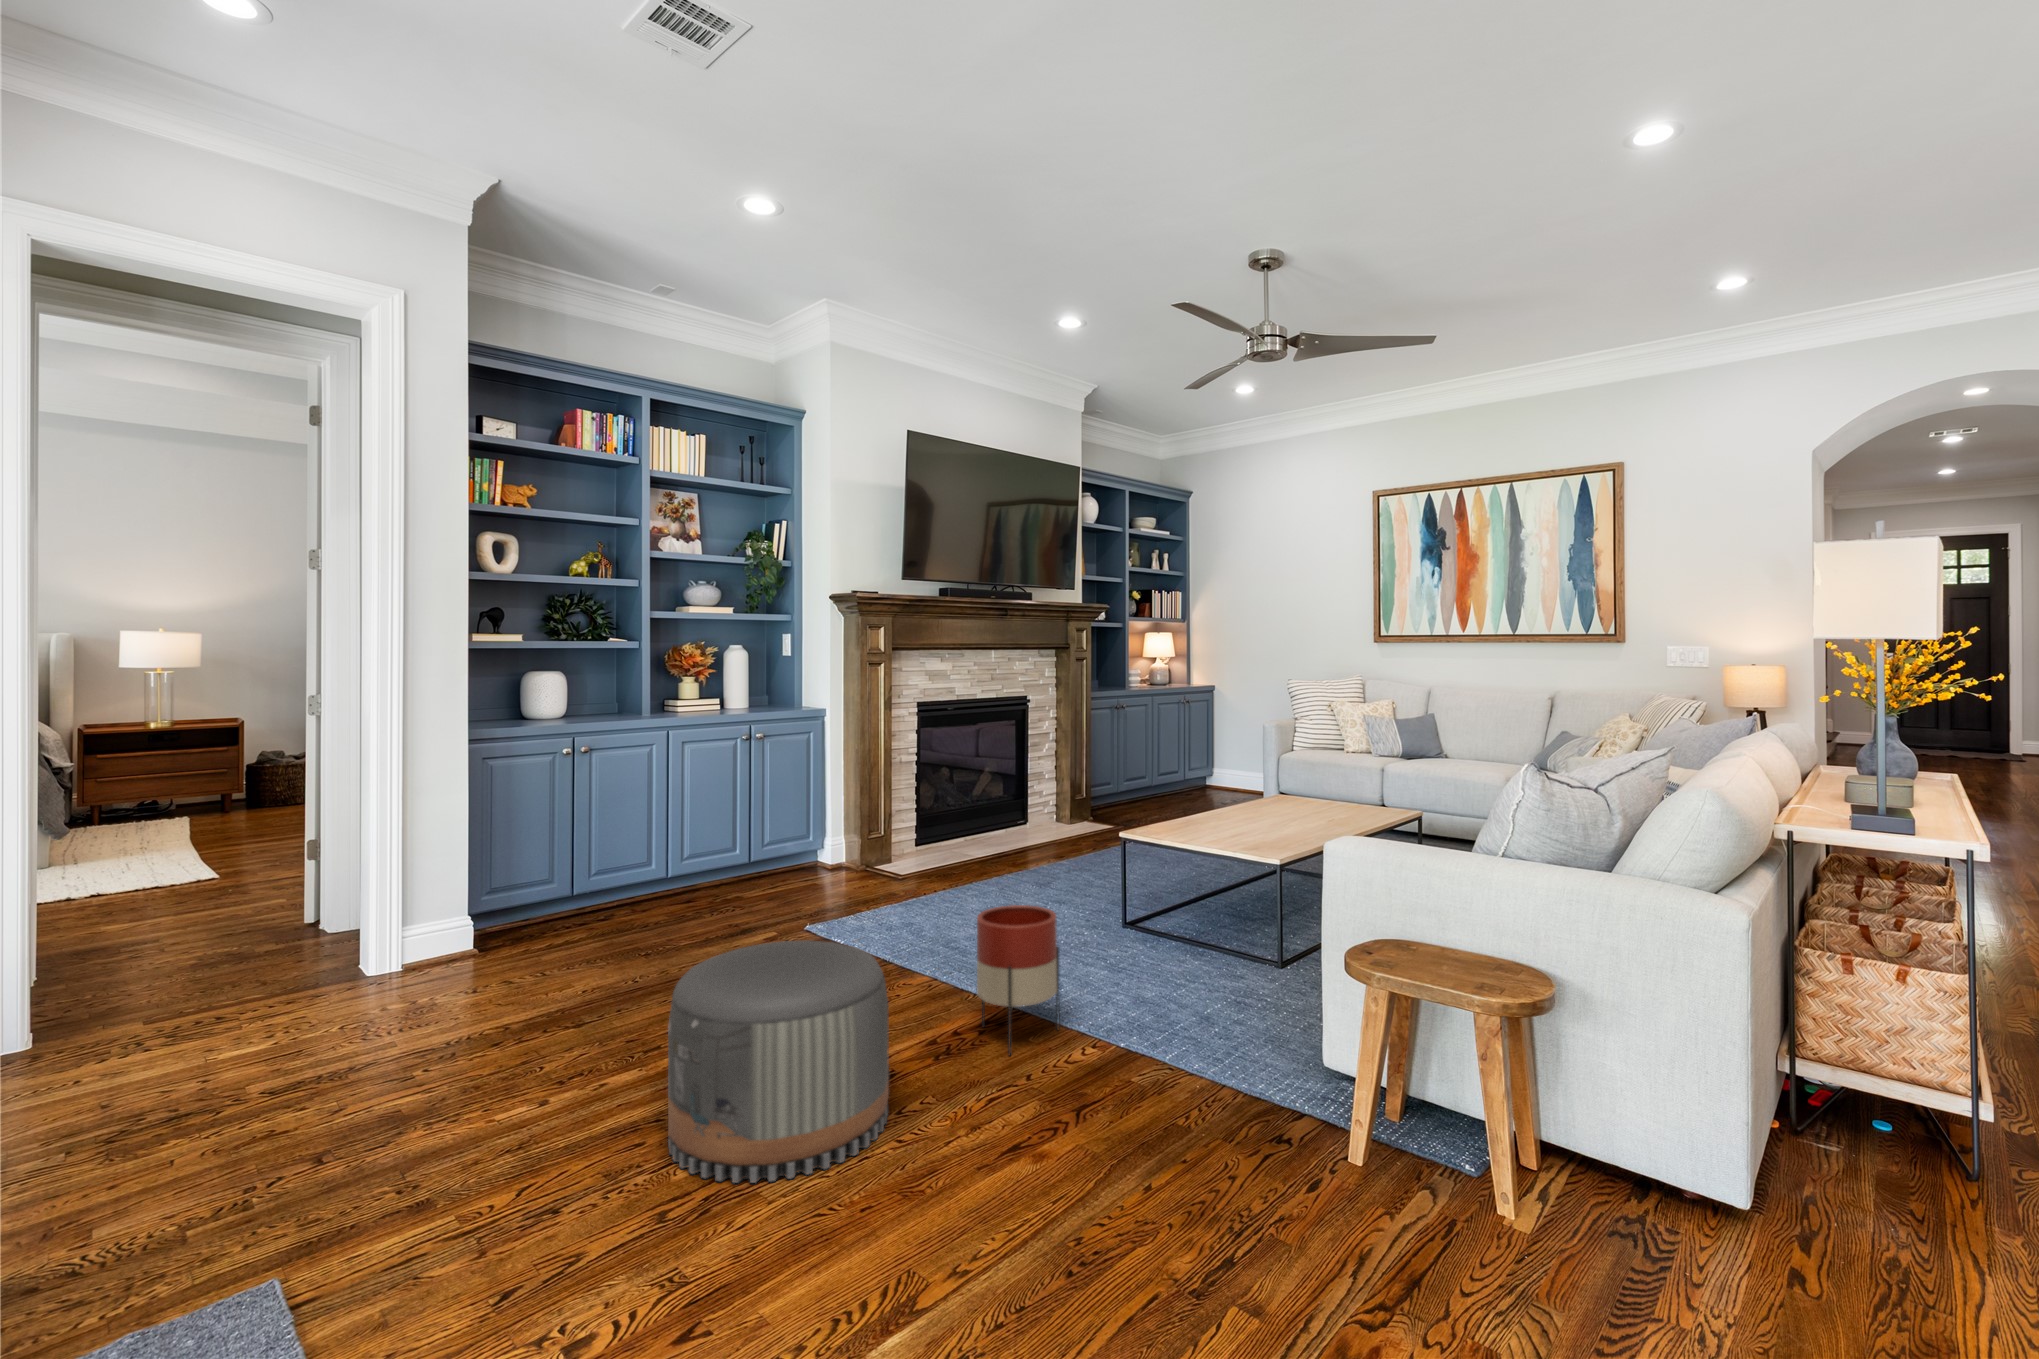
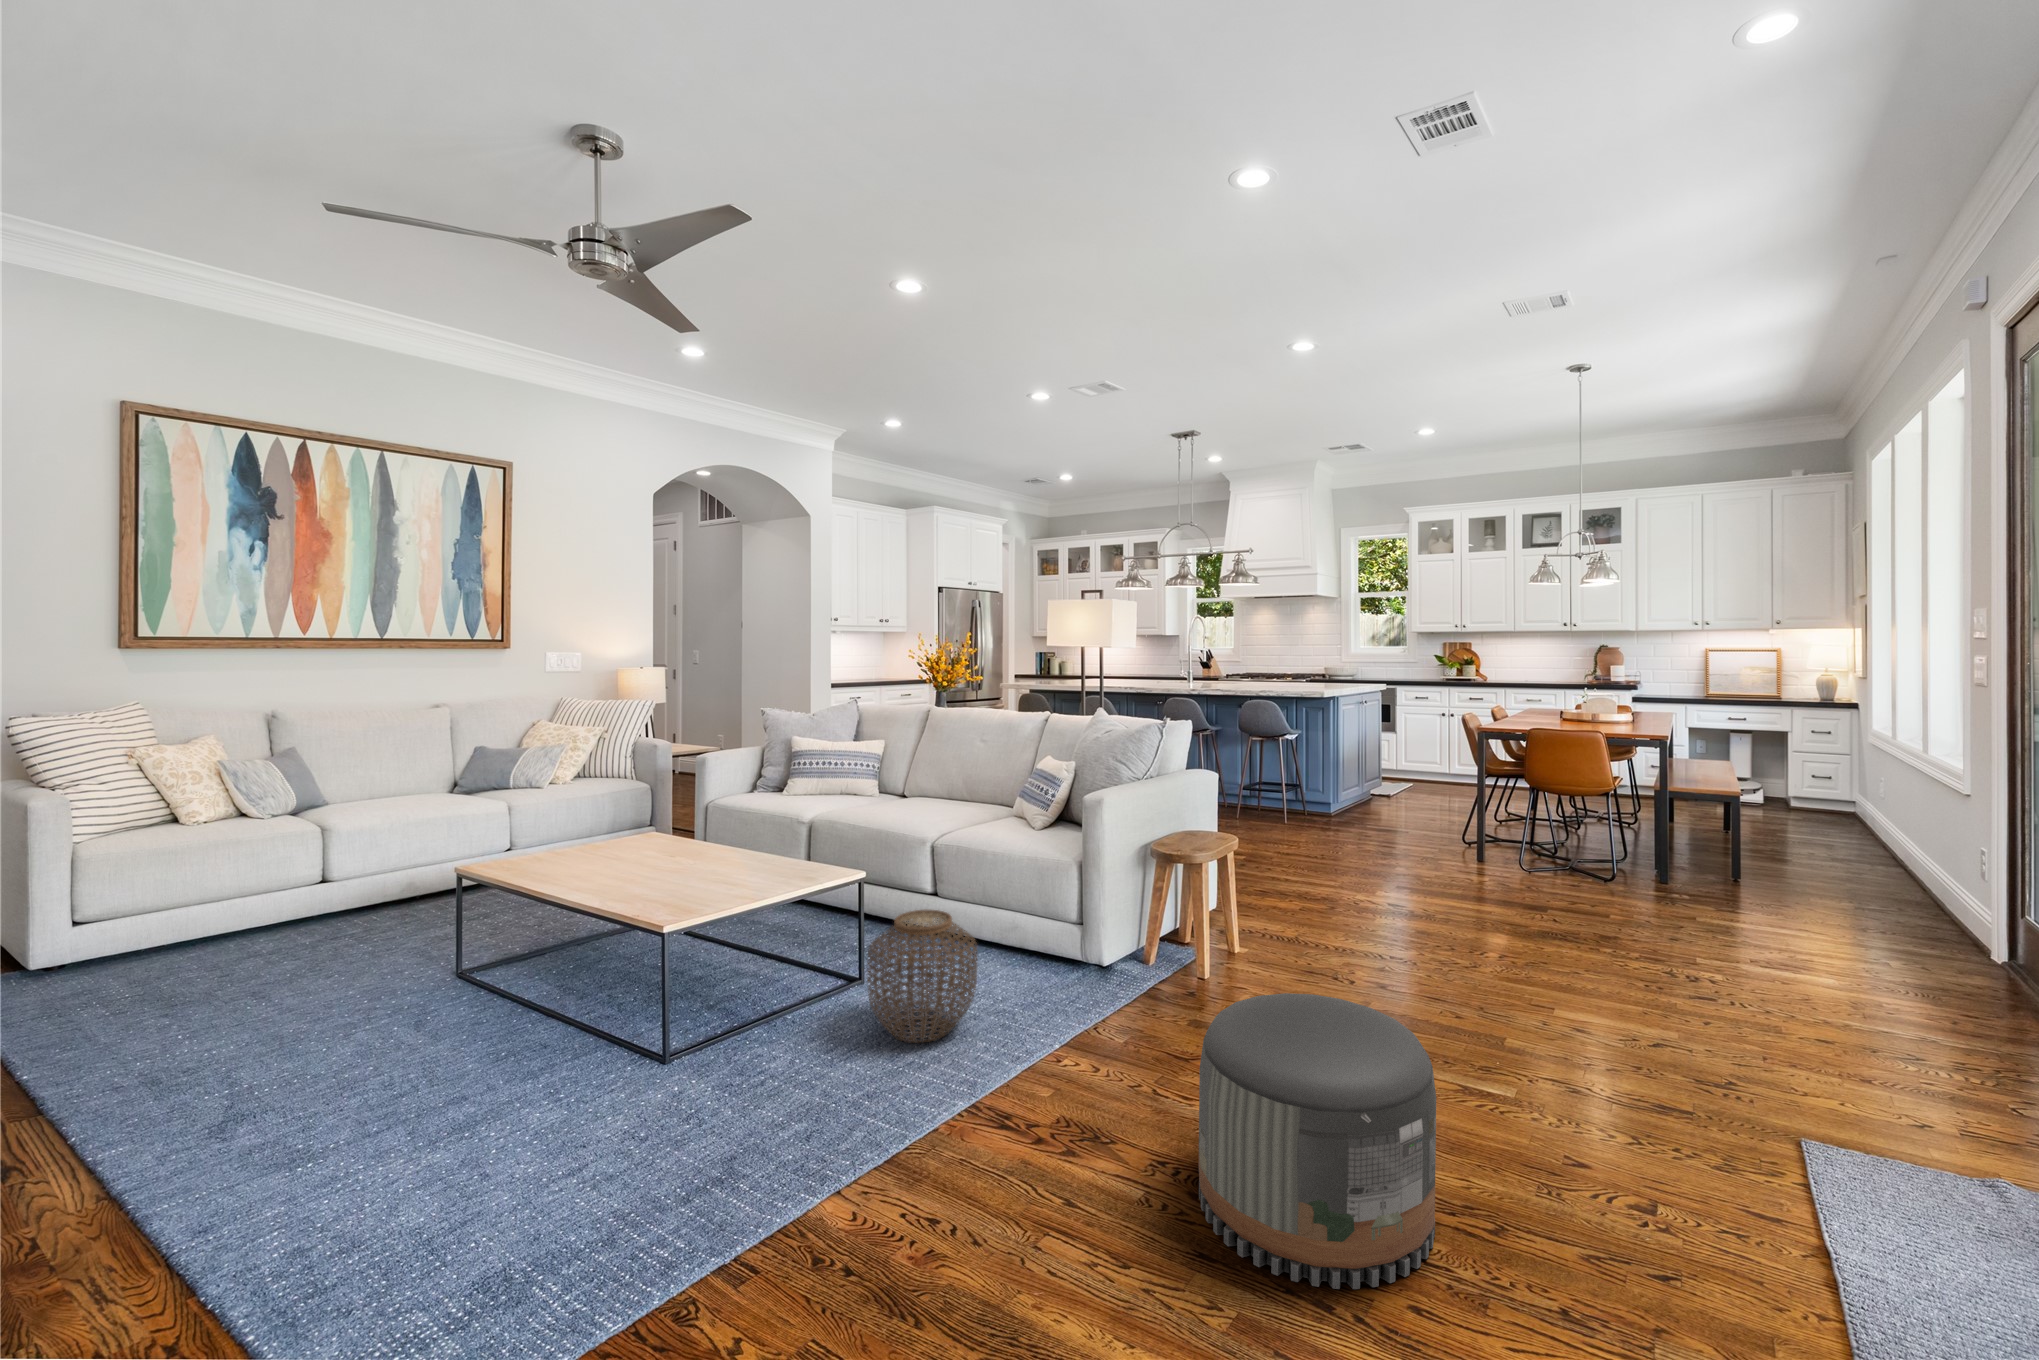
woven basket: none [1107,881,1210,1004] -> present [867,910,977,1043]
planter: present [977,905,1060,1055] -> none [1005,950,1097,1120]

